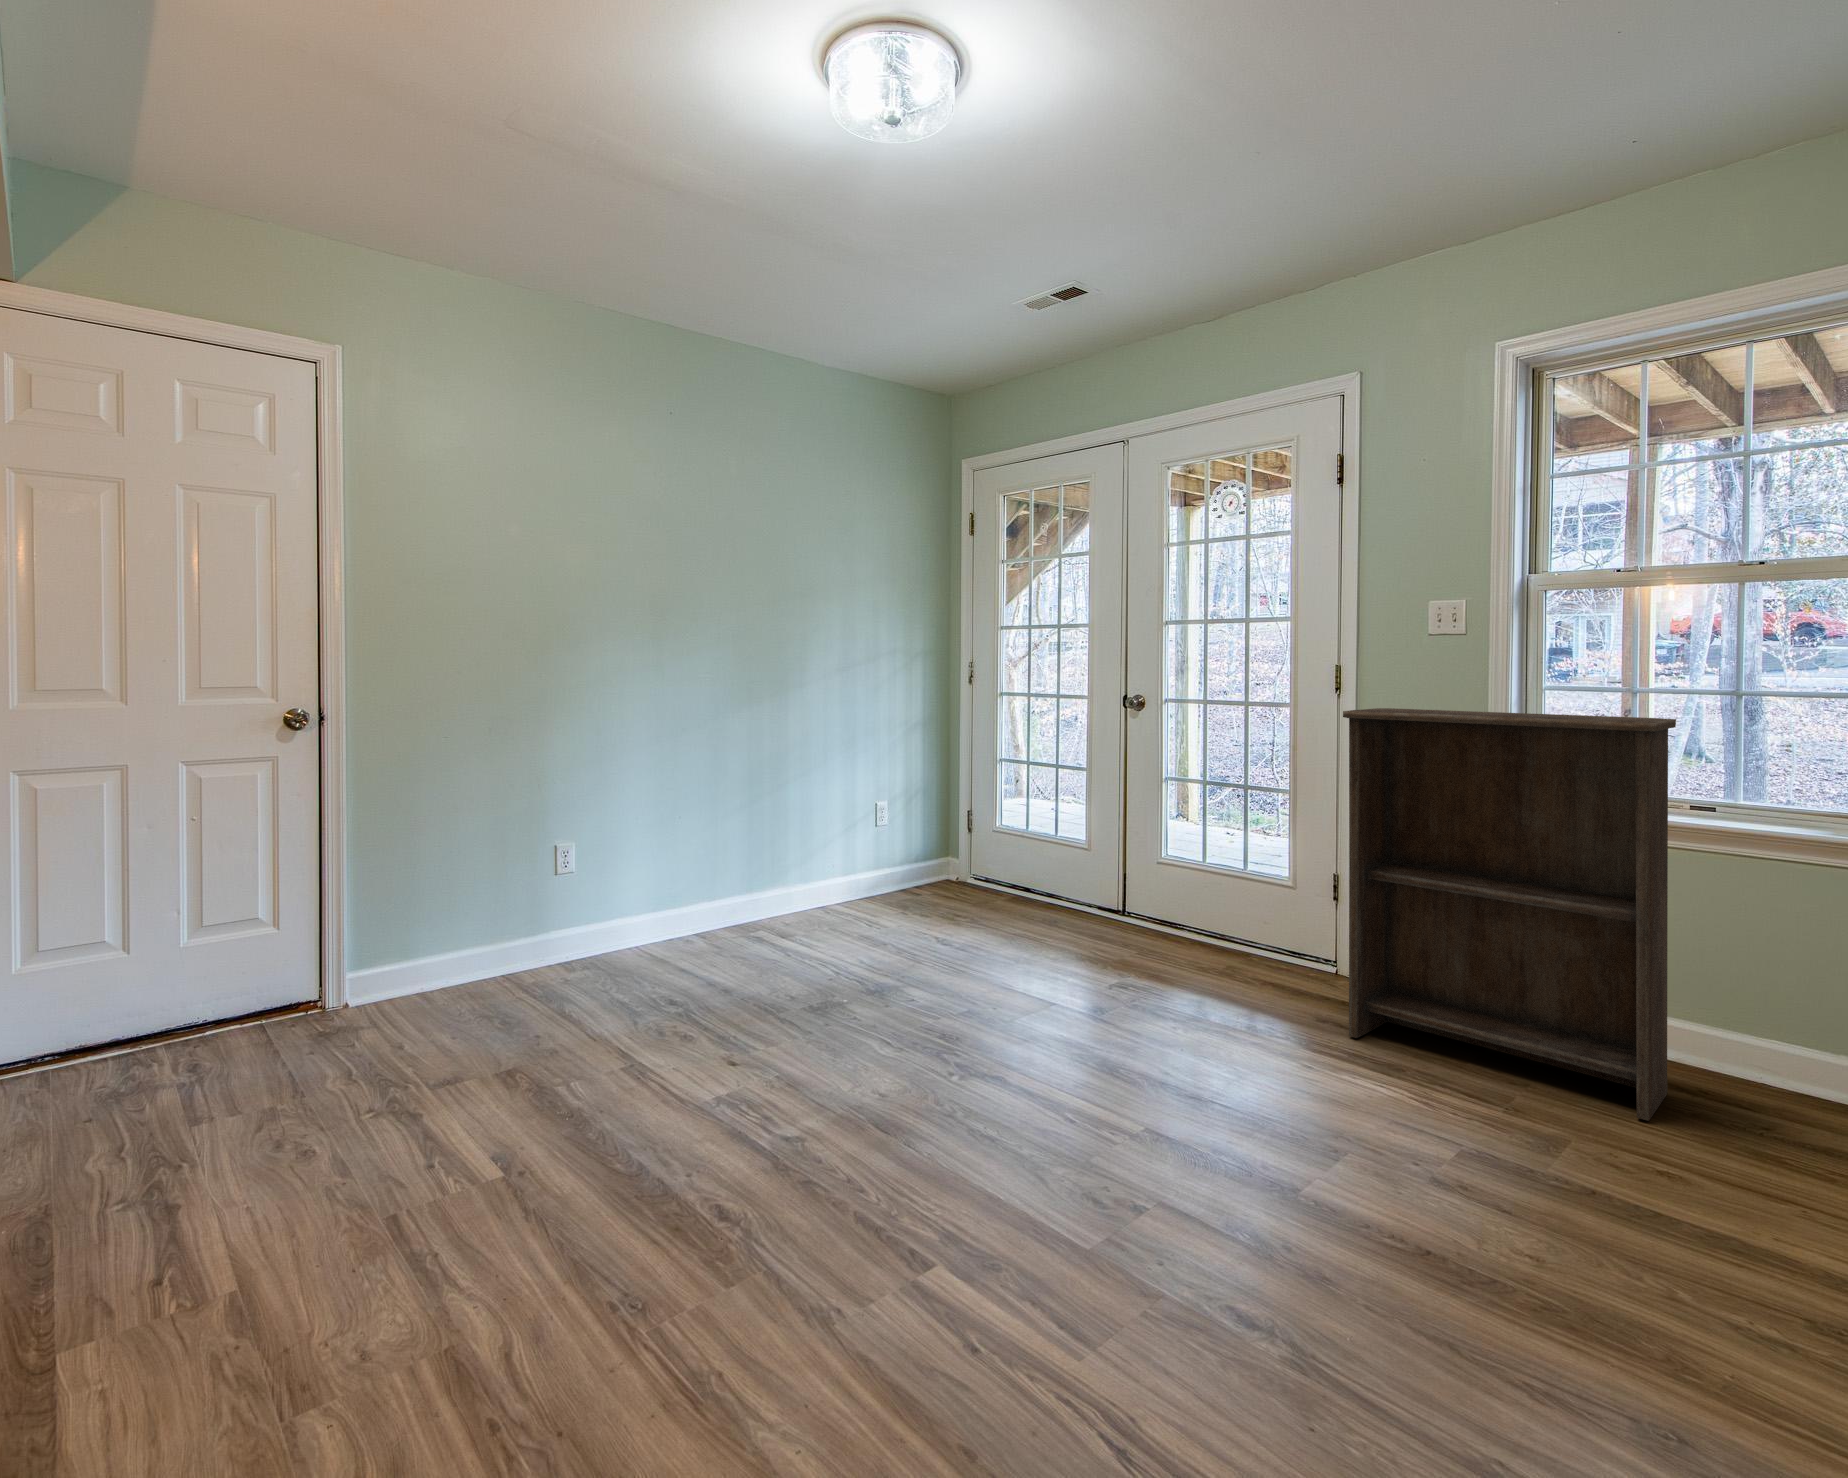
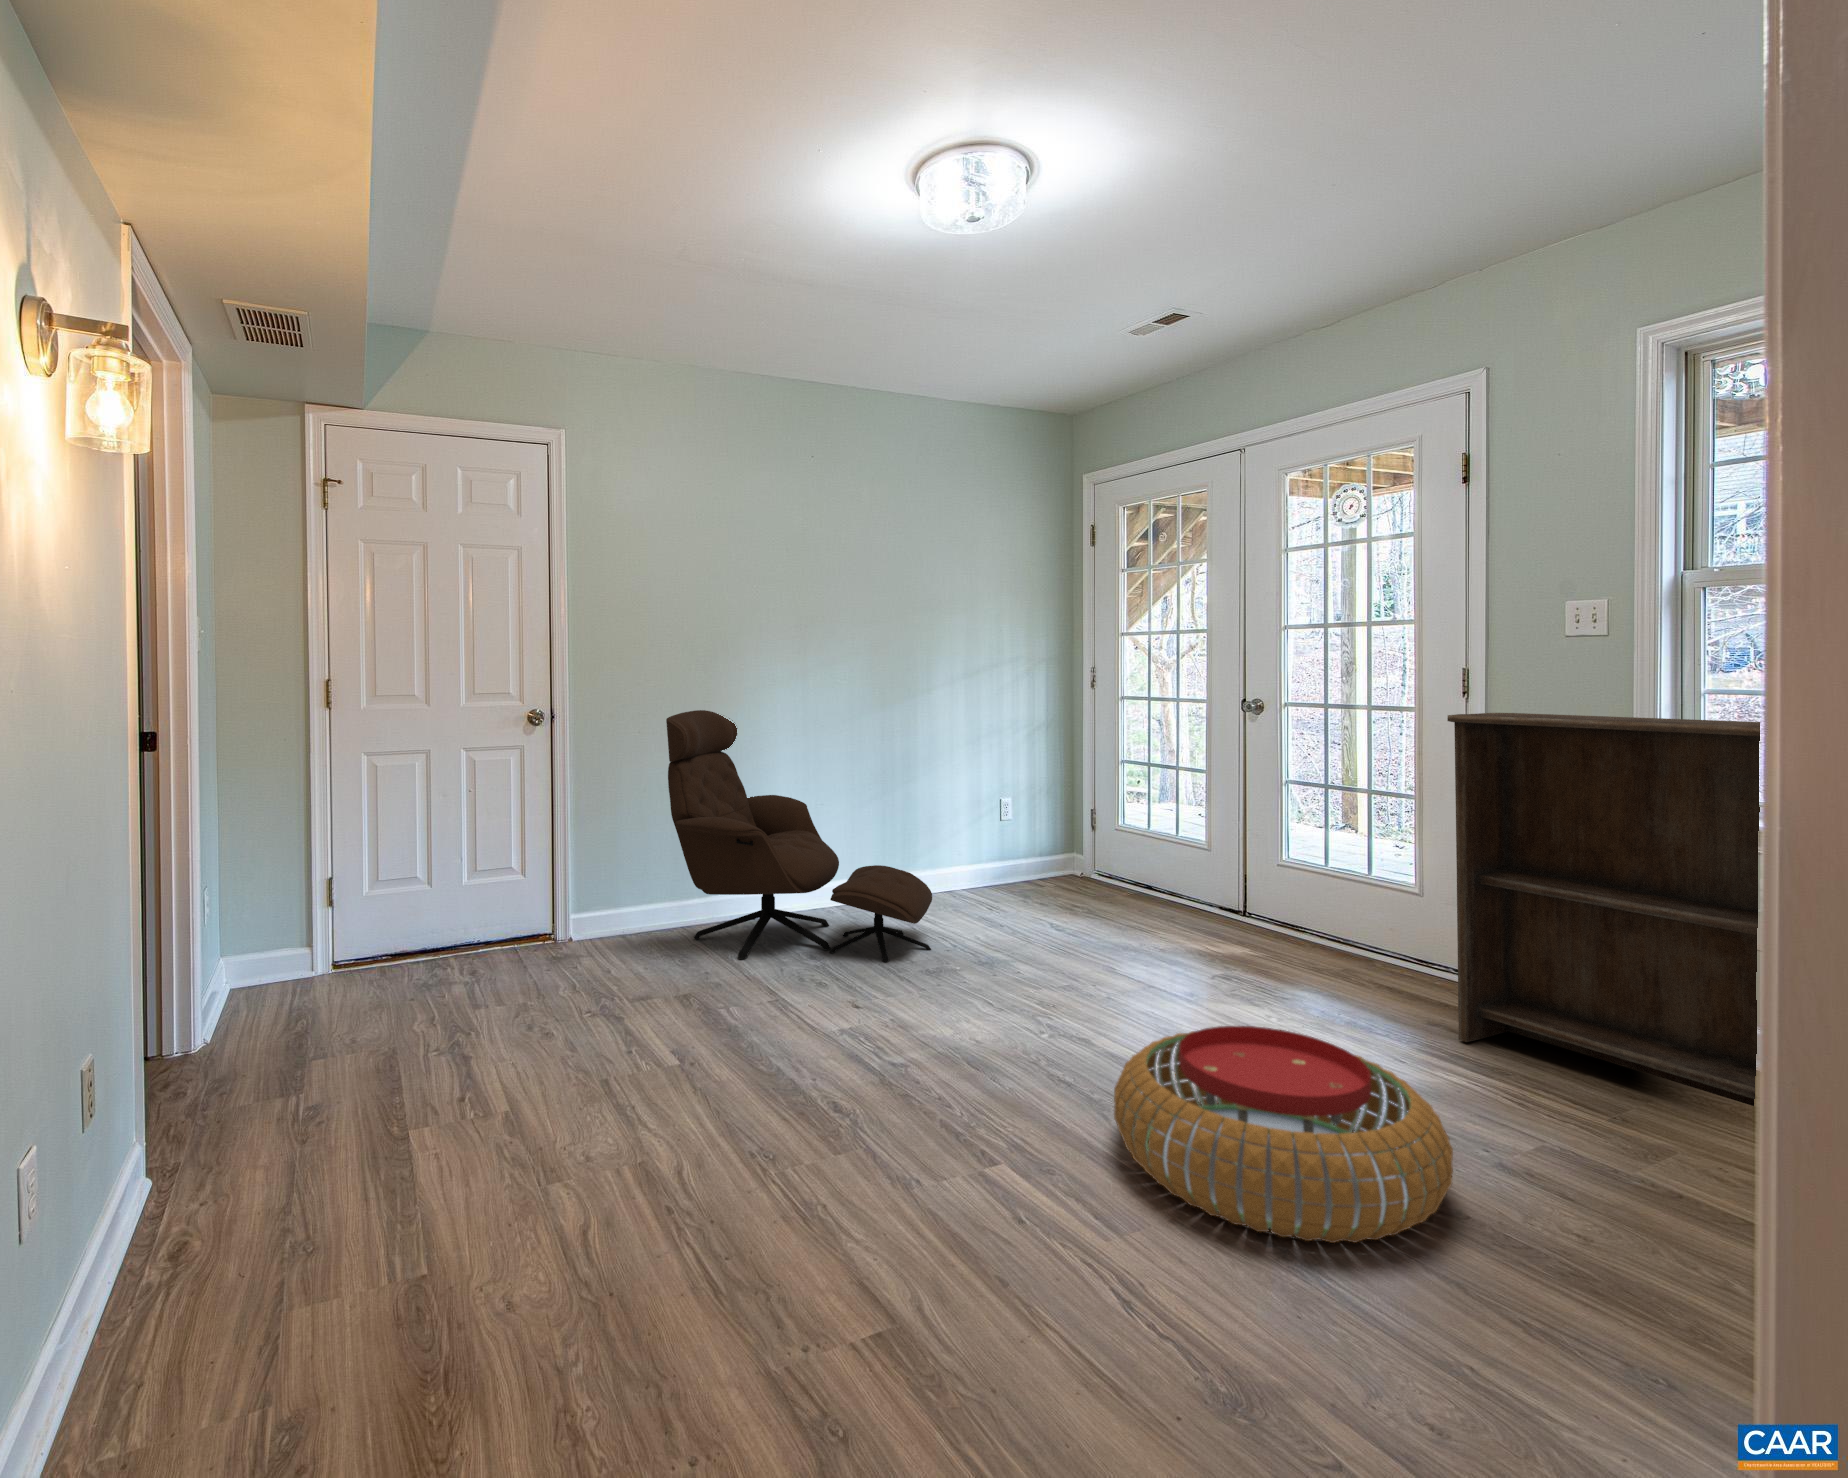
lounge chair: none [481,709,808,1012] -> present [666,710,932,962]
pouf: none [1053,1057,1411,1312] -> present [1114,1026,1453,1243]

